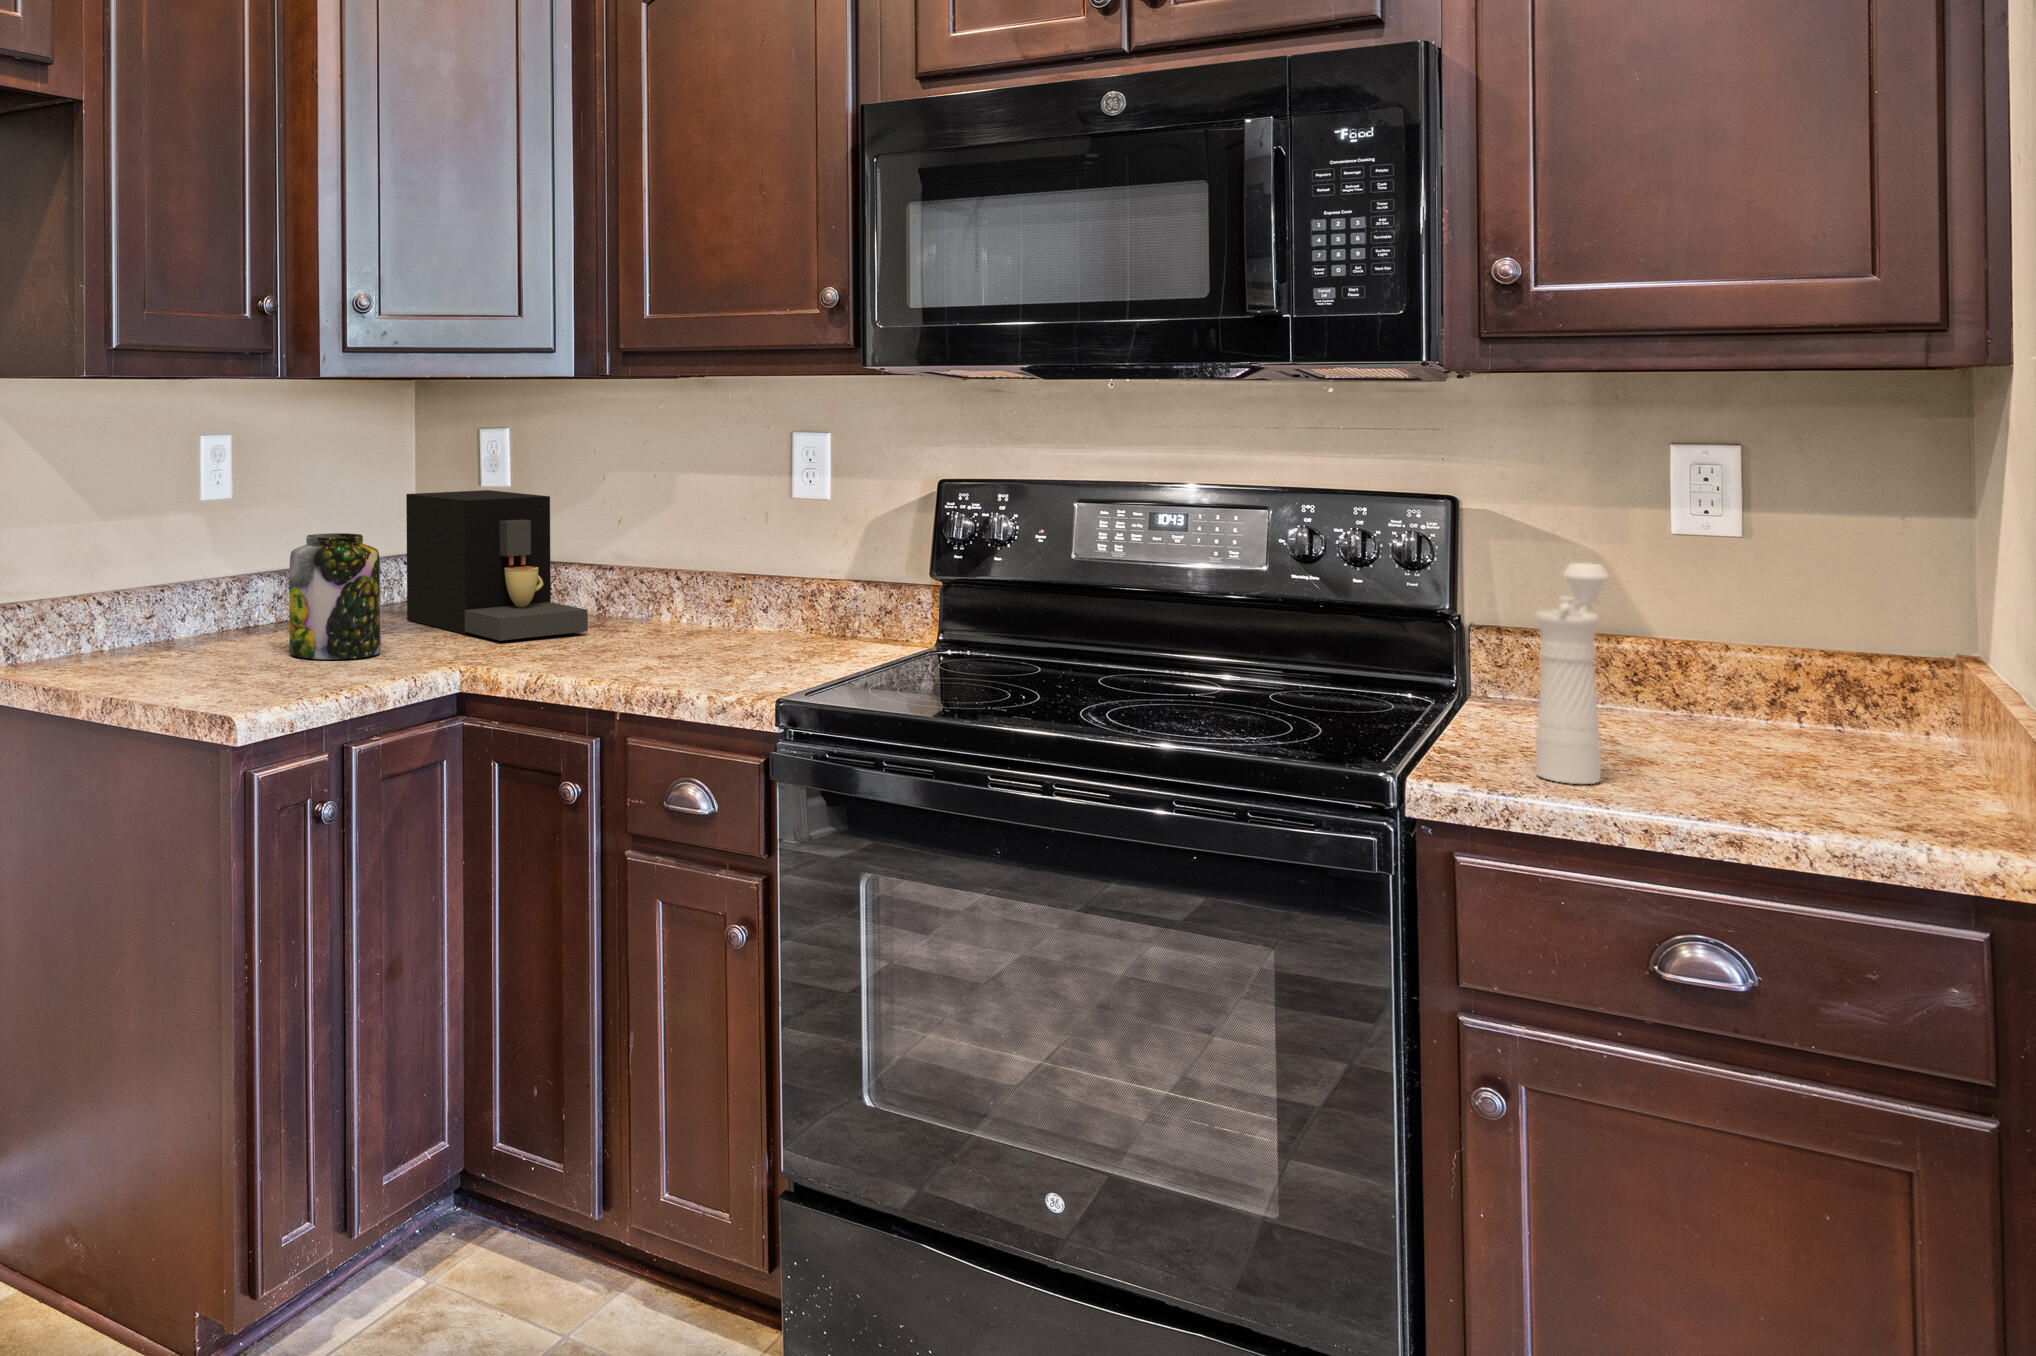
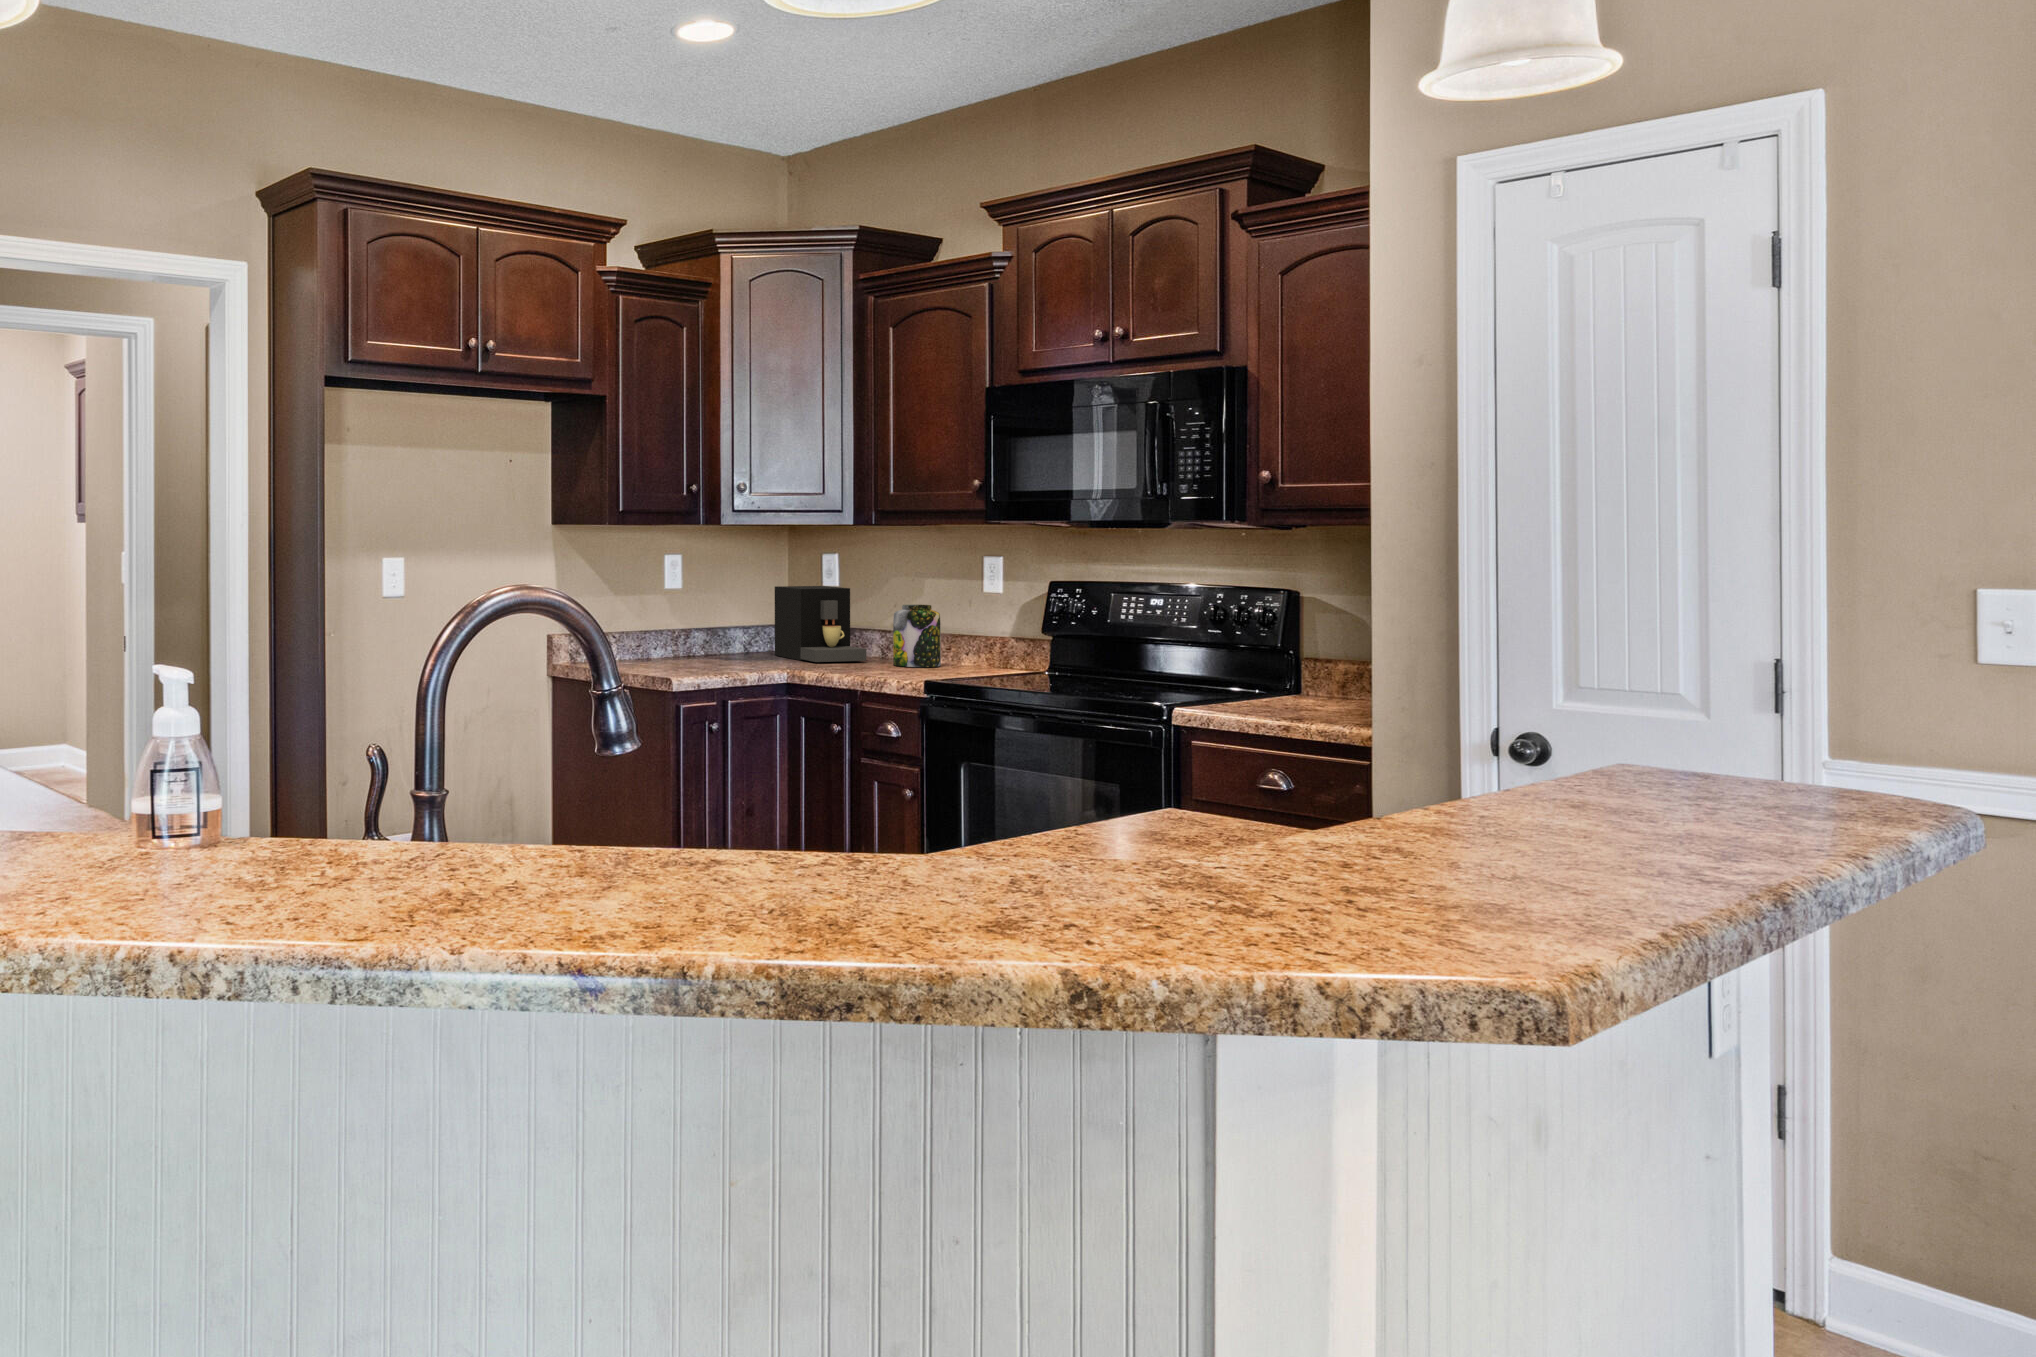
jar: present [289,533,381,659] -> present [893,604,941,667]
pepper mill: present [1535,563,1610,784] -> none [1238,615,1292,710]

